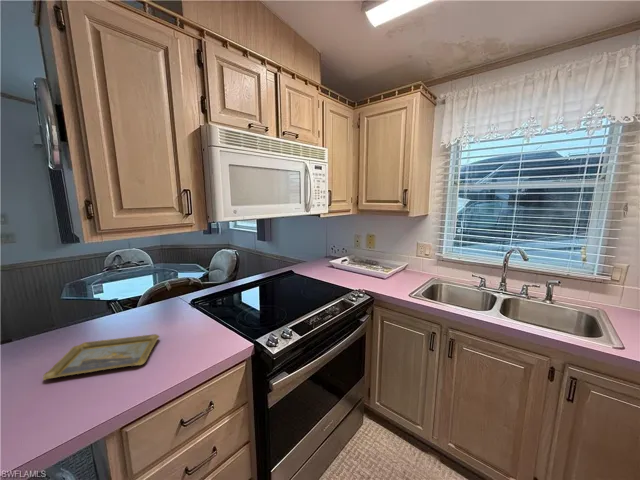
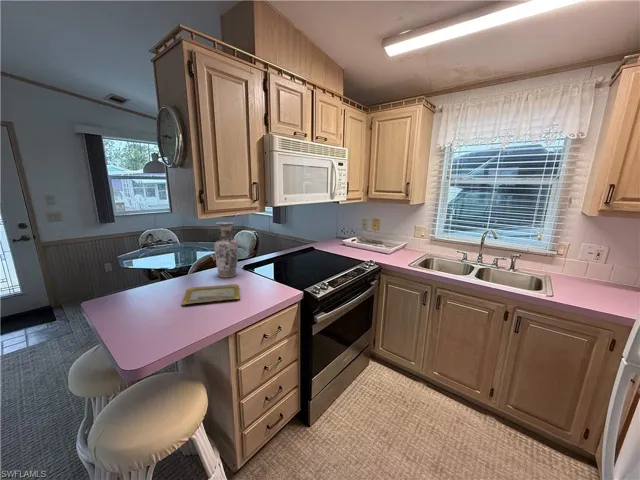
vase: none [138,244,174,320] -> present [214,222,238,277]

